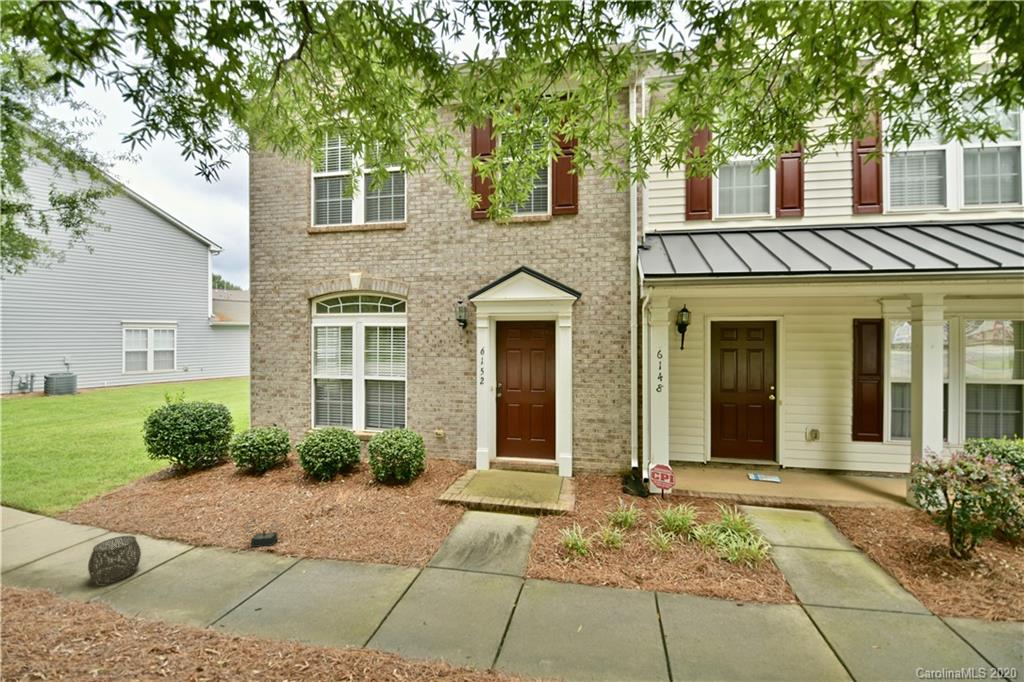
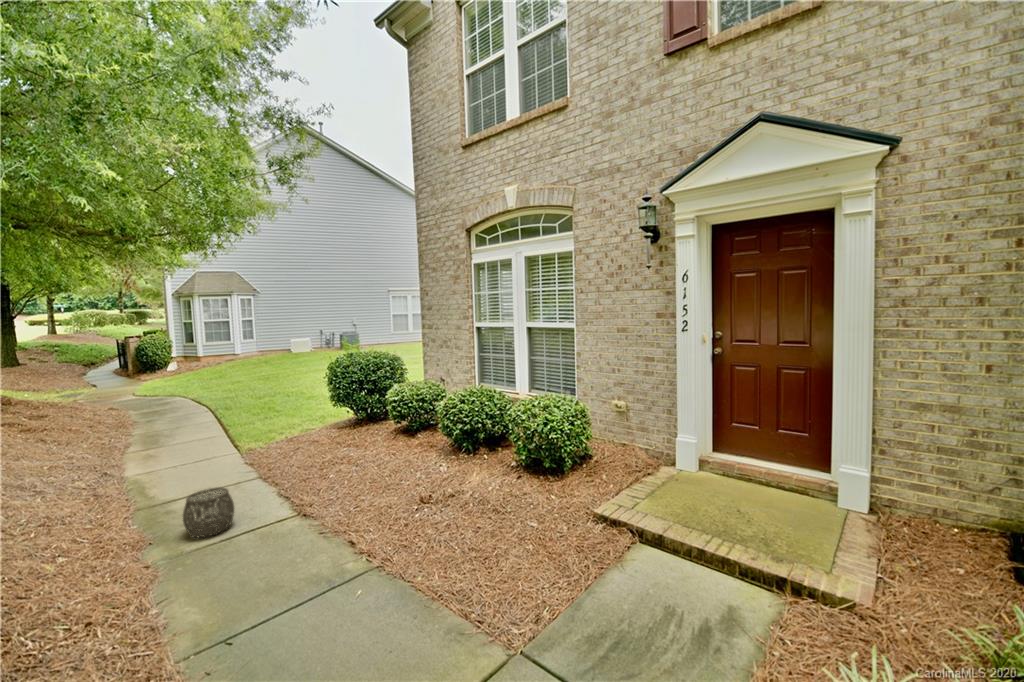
decorative plant: present [245,516,278,547] -> none [326,486,373,532]

